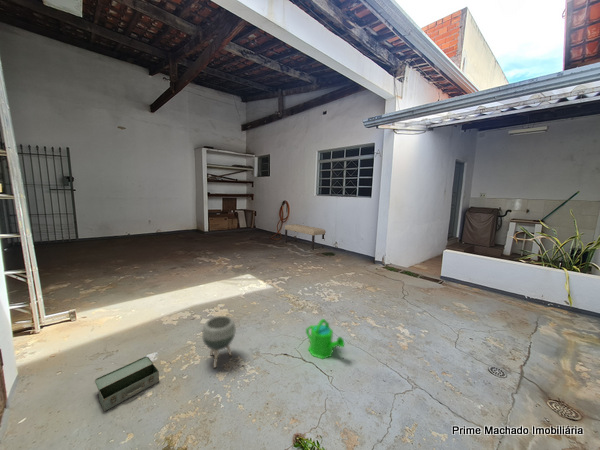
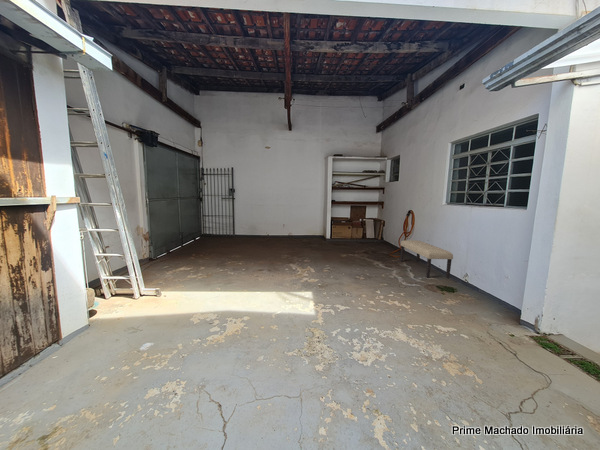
planter: present [202,316,236,367] -> none [174,326,206,372]
watering can: present [306,319,344,359] -> none [250,375,283,428]
toolbox: present [95,357,159,411] -> none [111,338,158,365]

